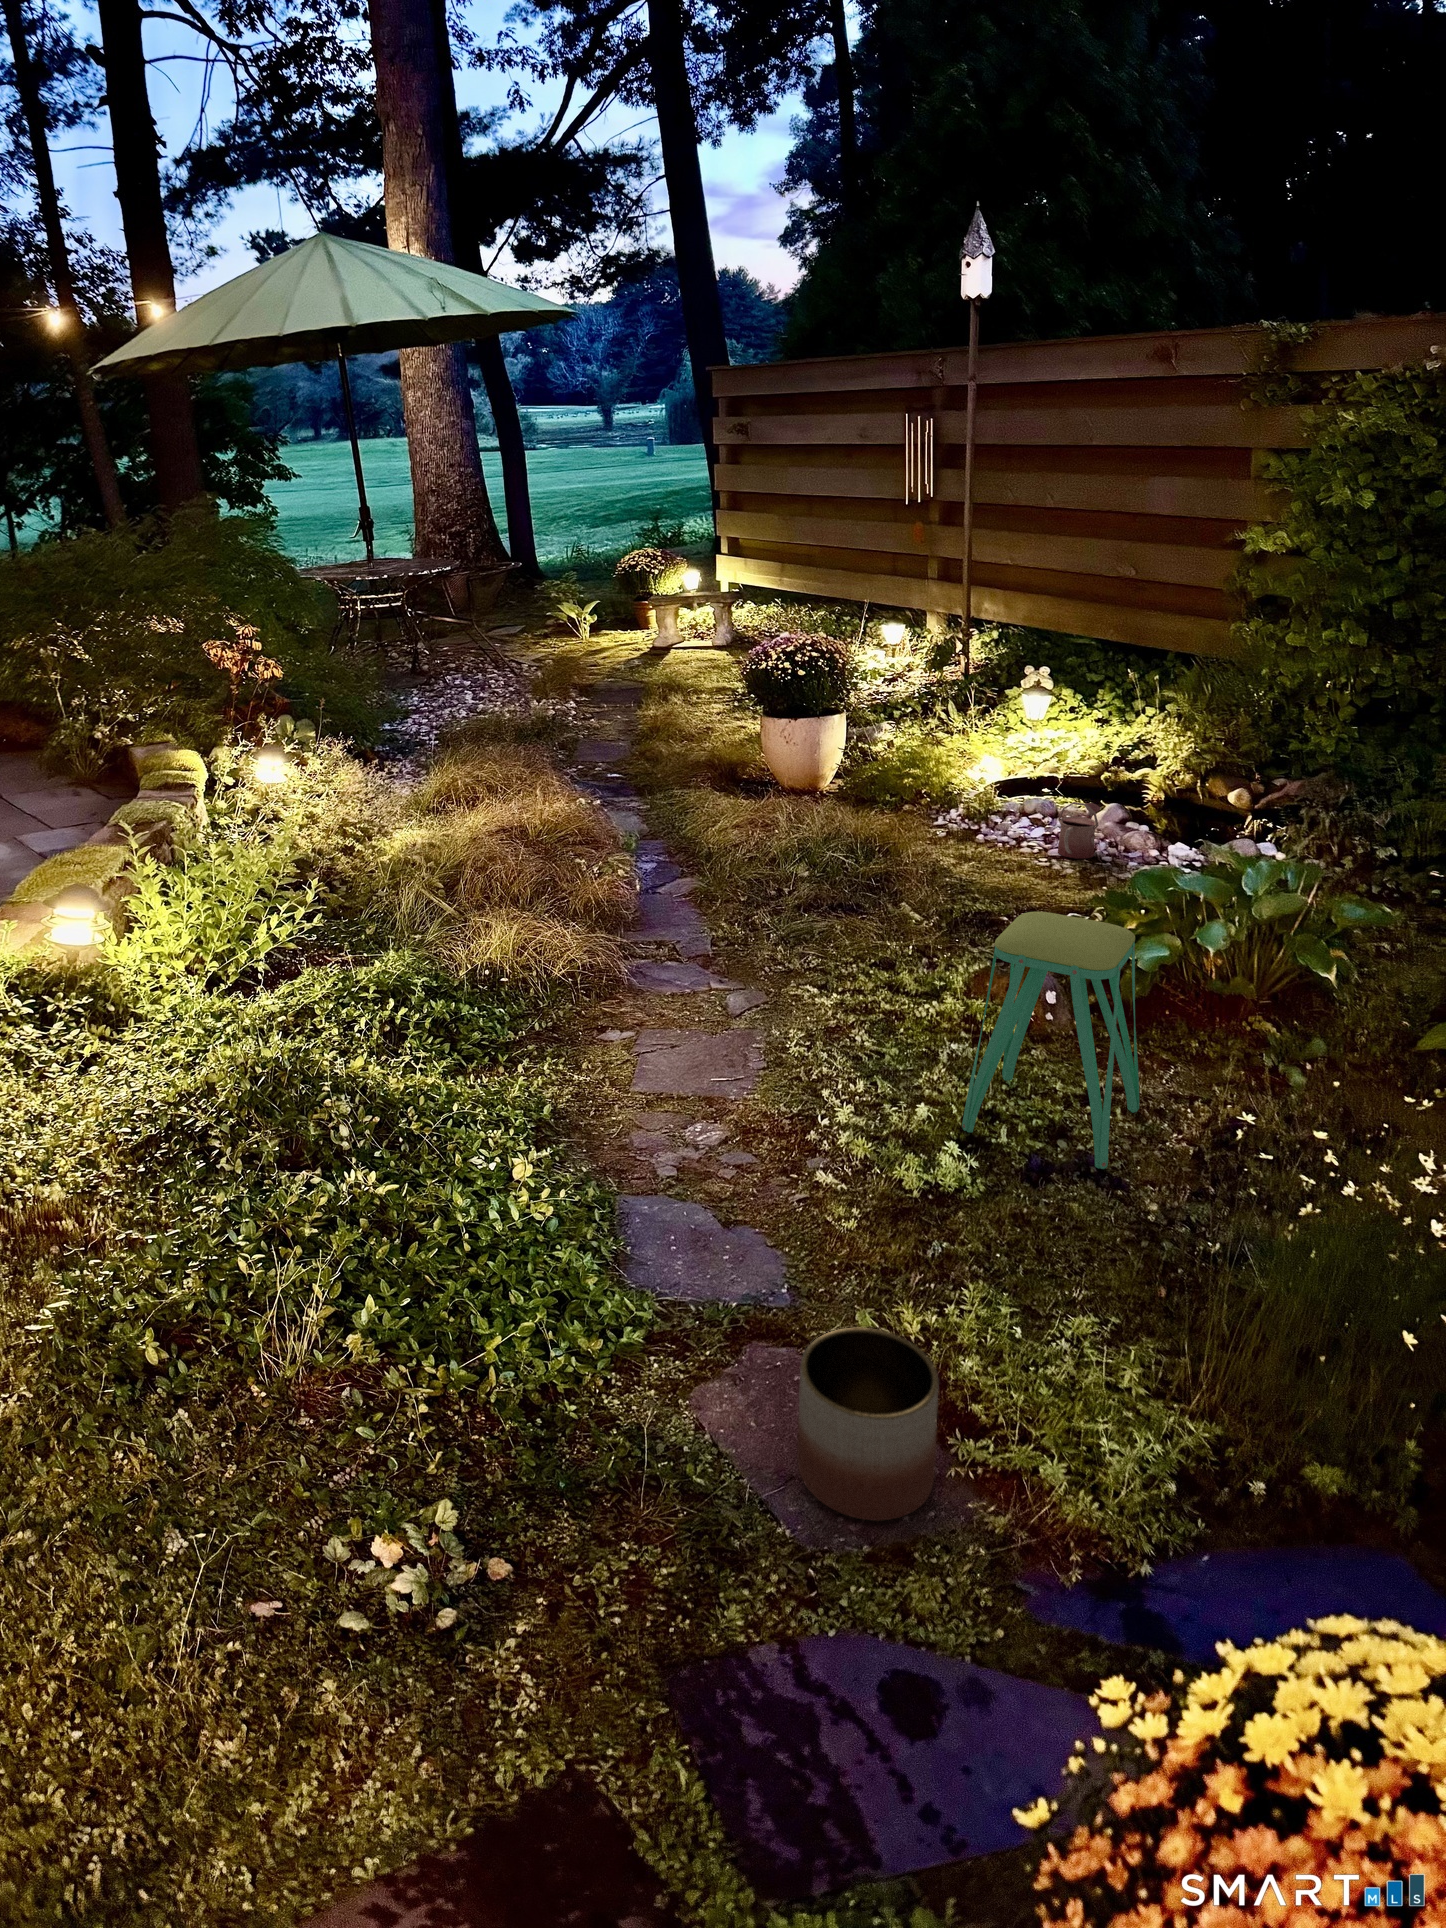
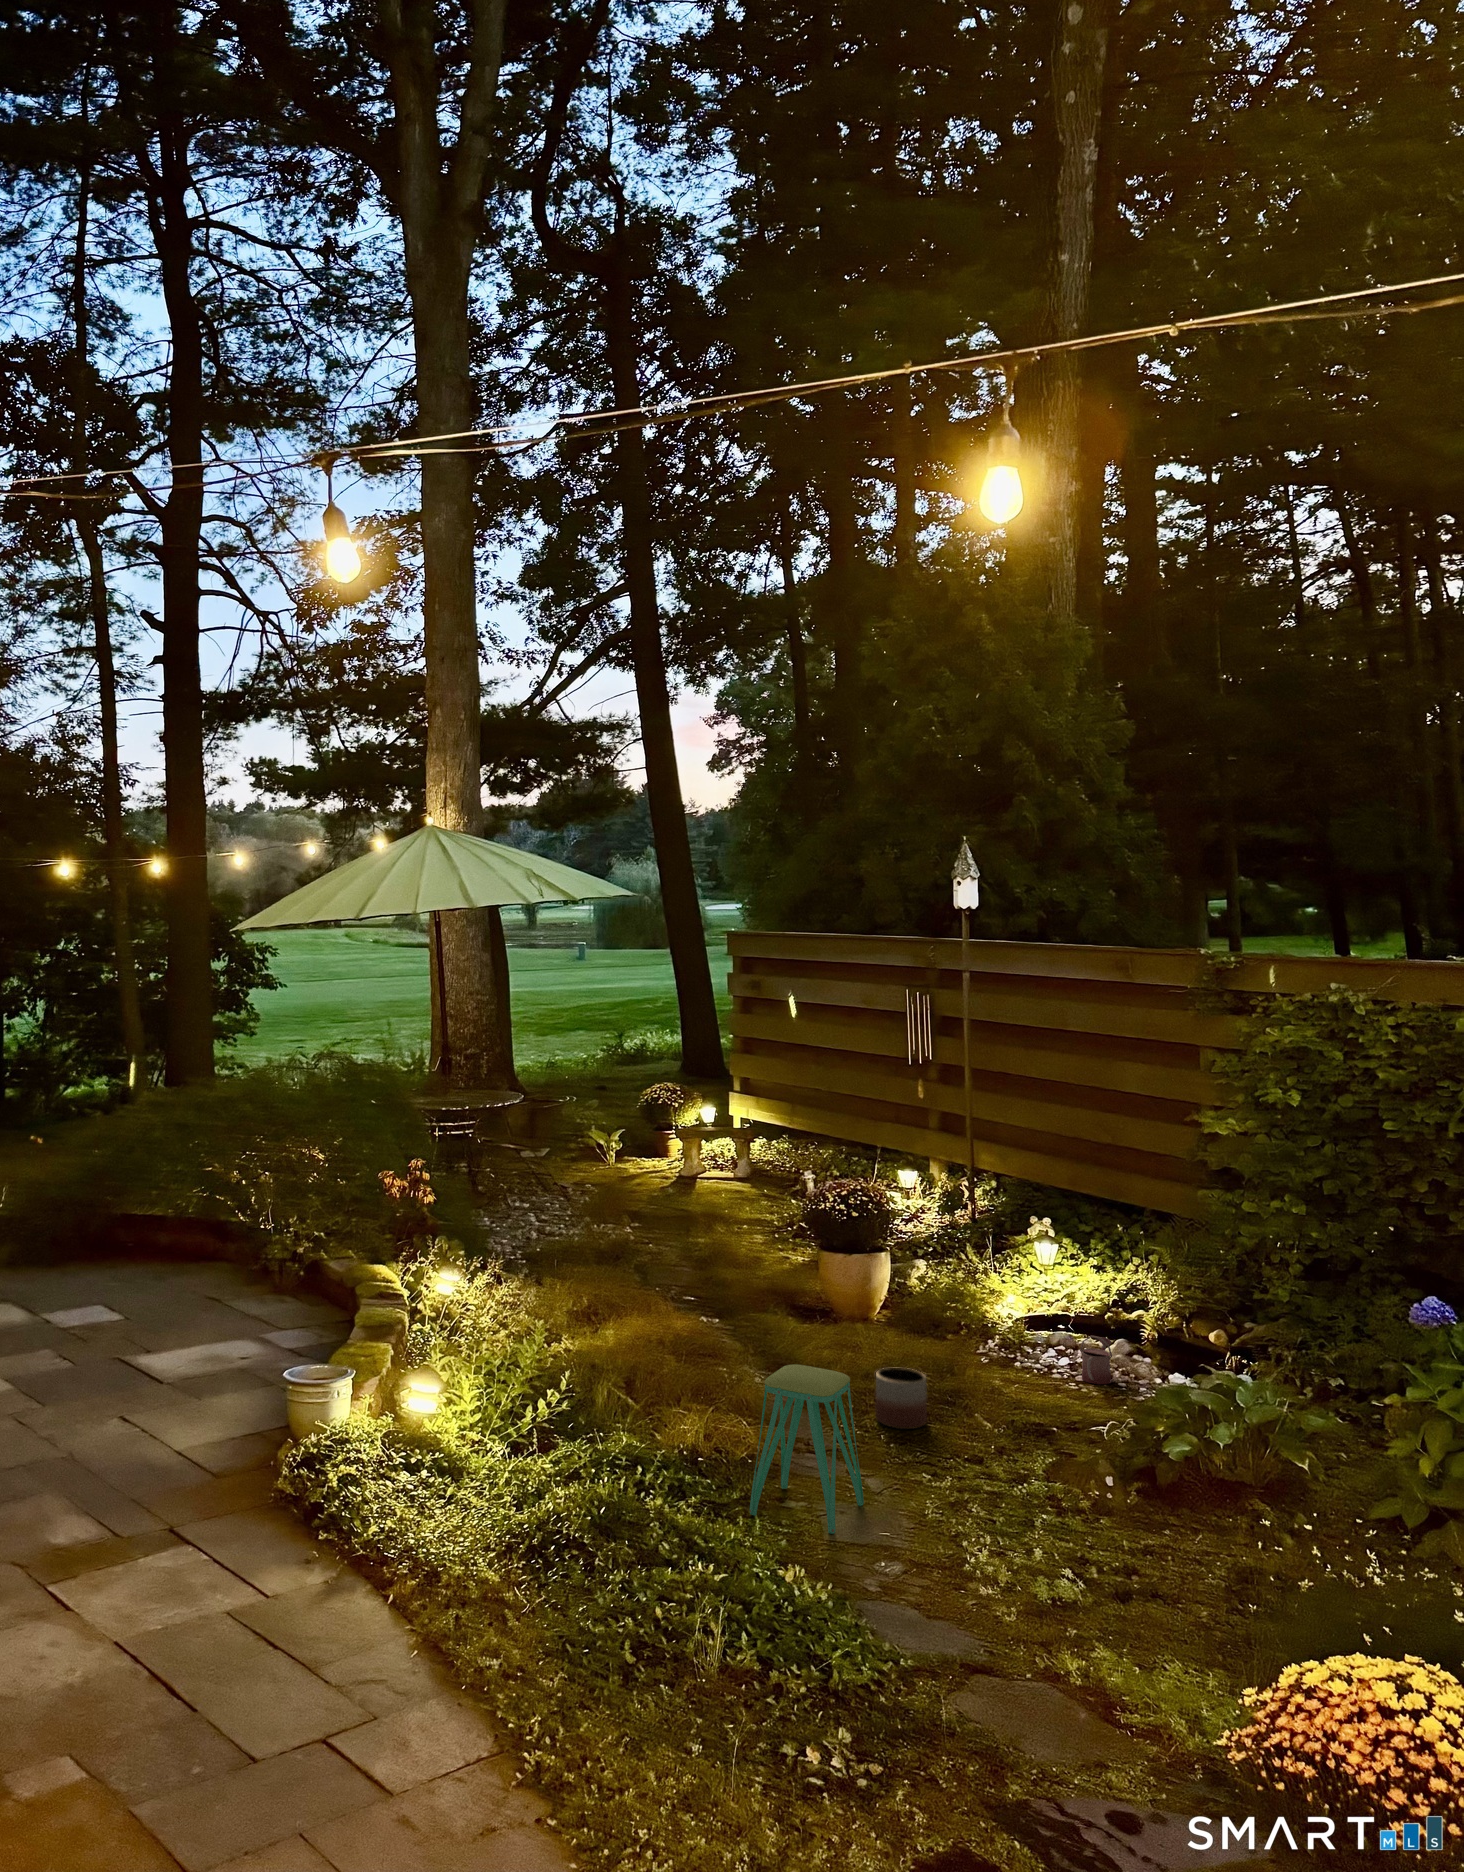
stool: present [962,912,1139,1169] -> present [750,1365,864,1534]
planter: present [797,1328,939,1521] -> present [876,1367,927,1429]

